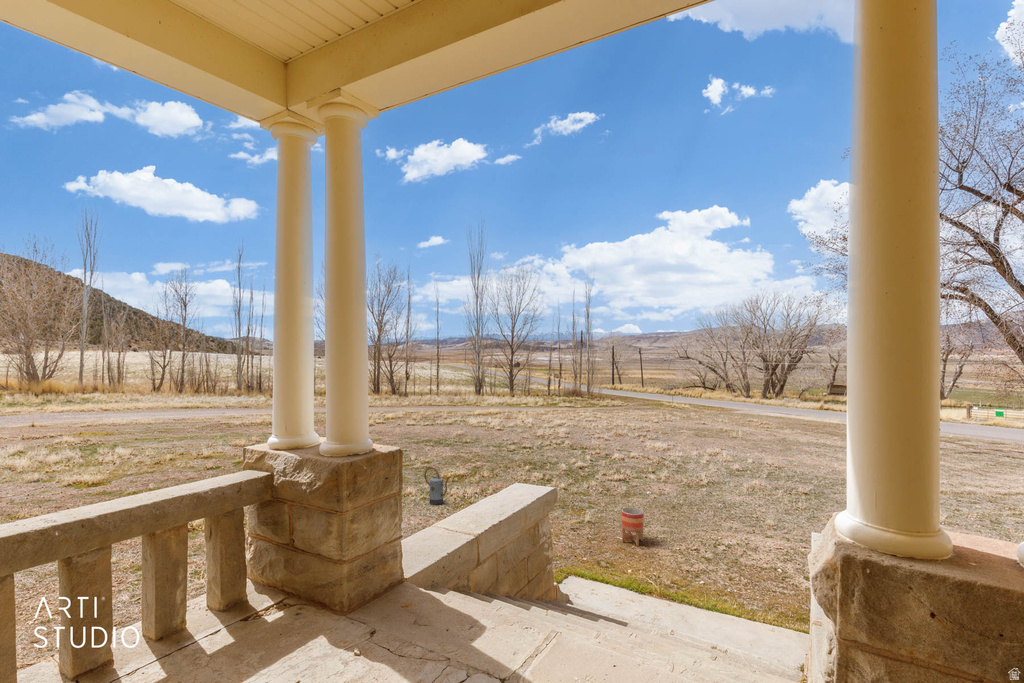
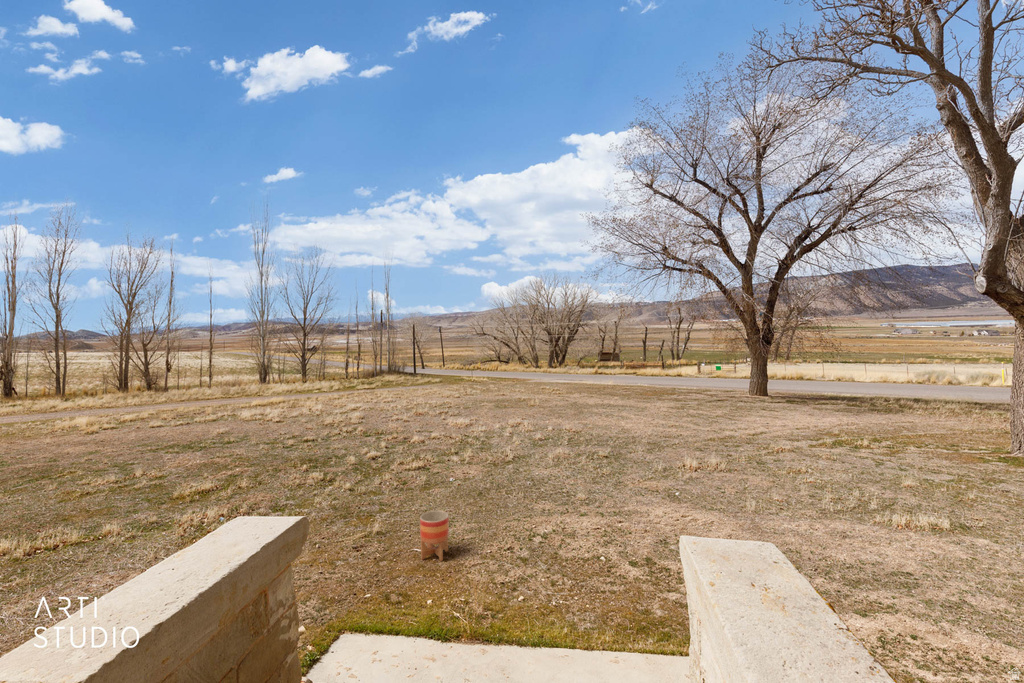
watering can: present [424,467,449,505] -> none [96,501,145,563]

